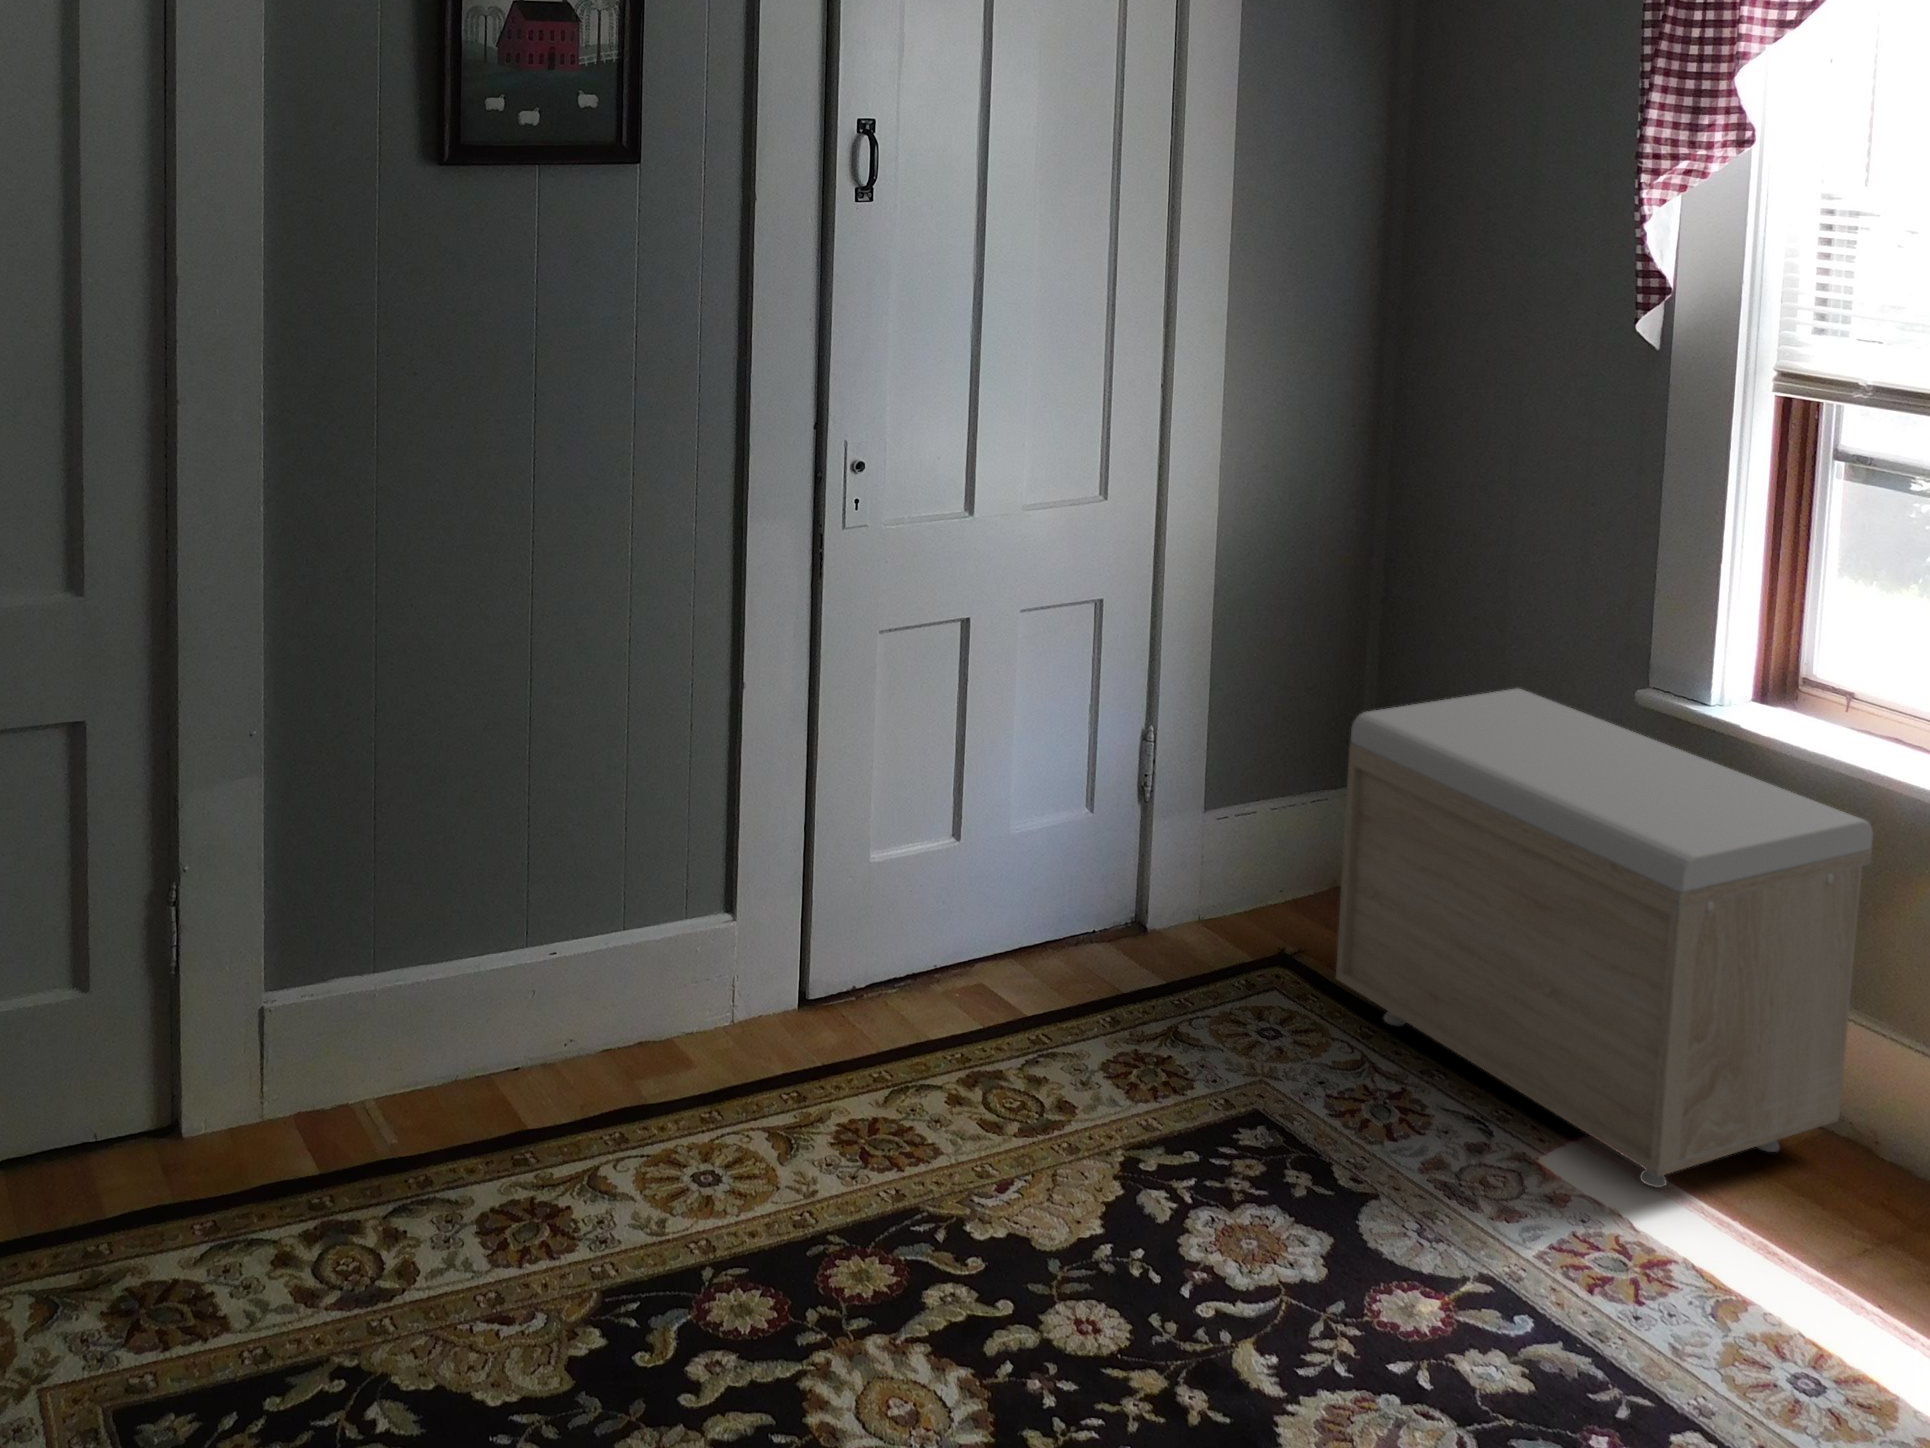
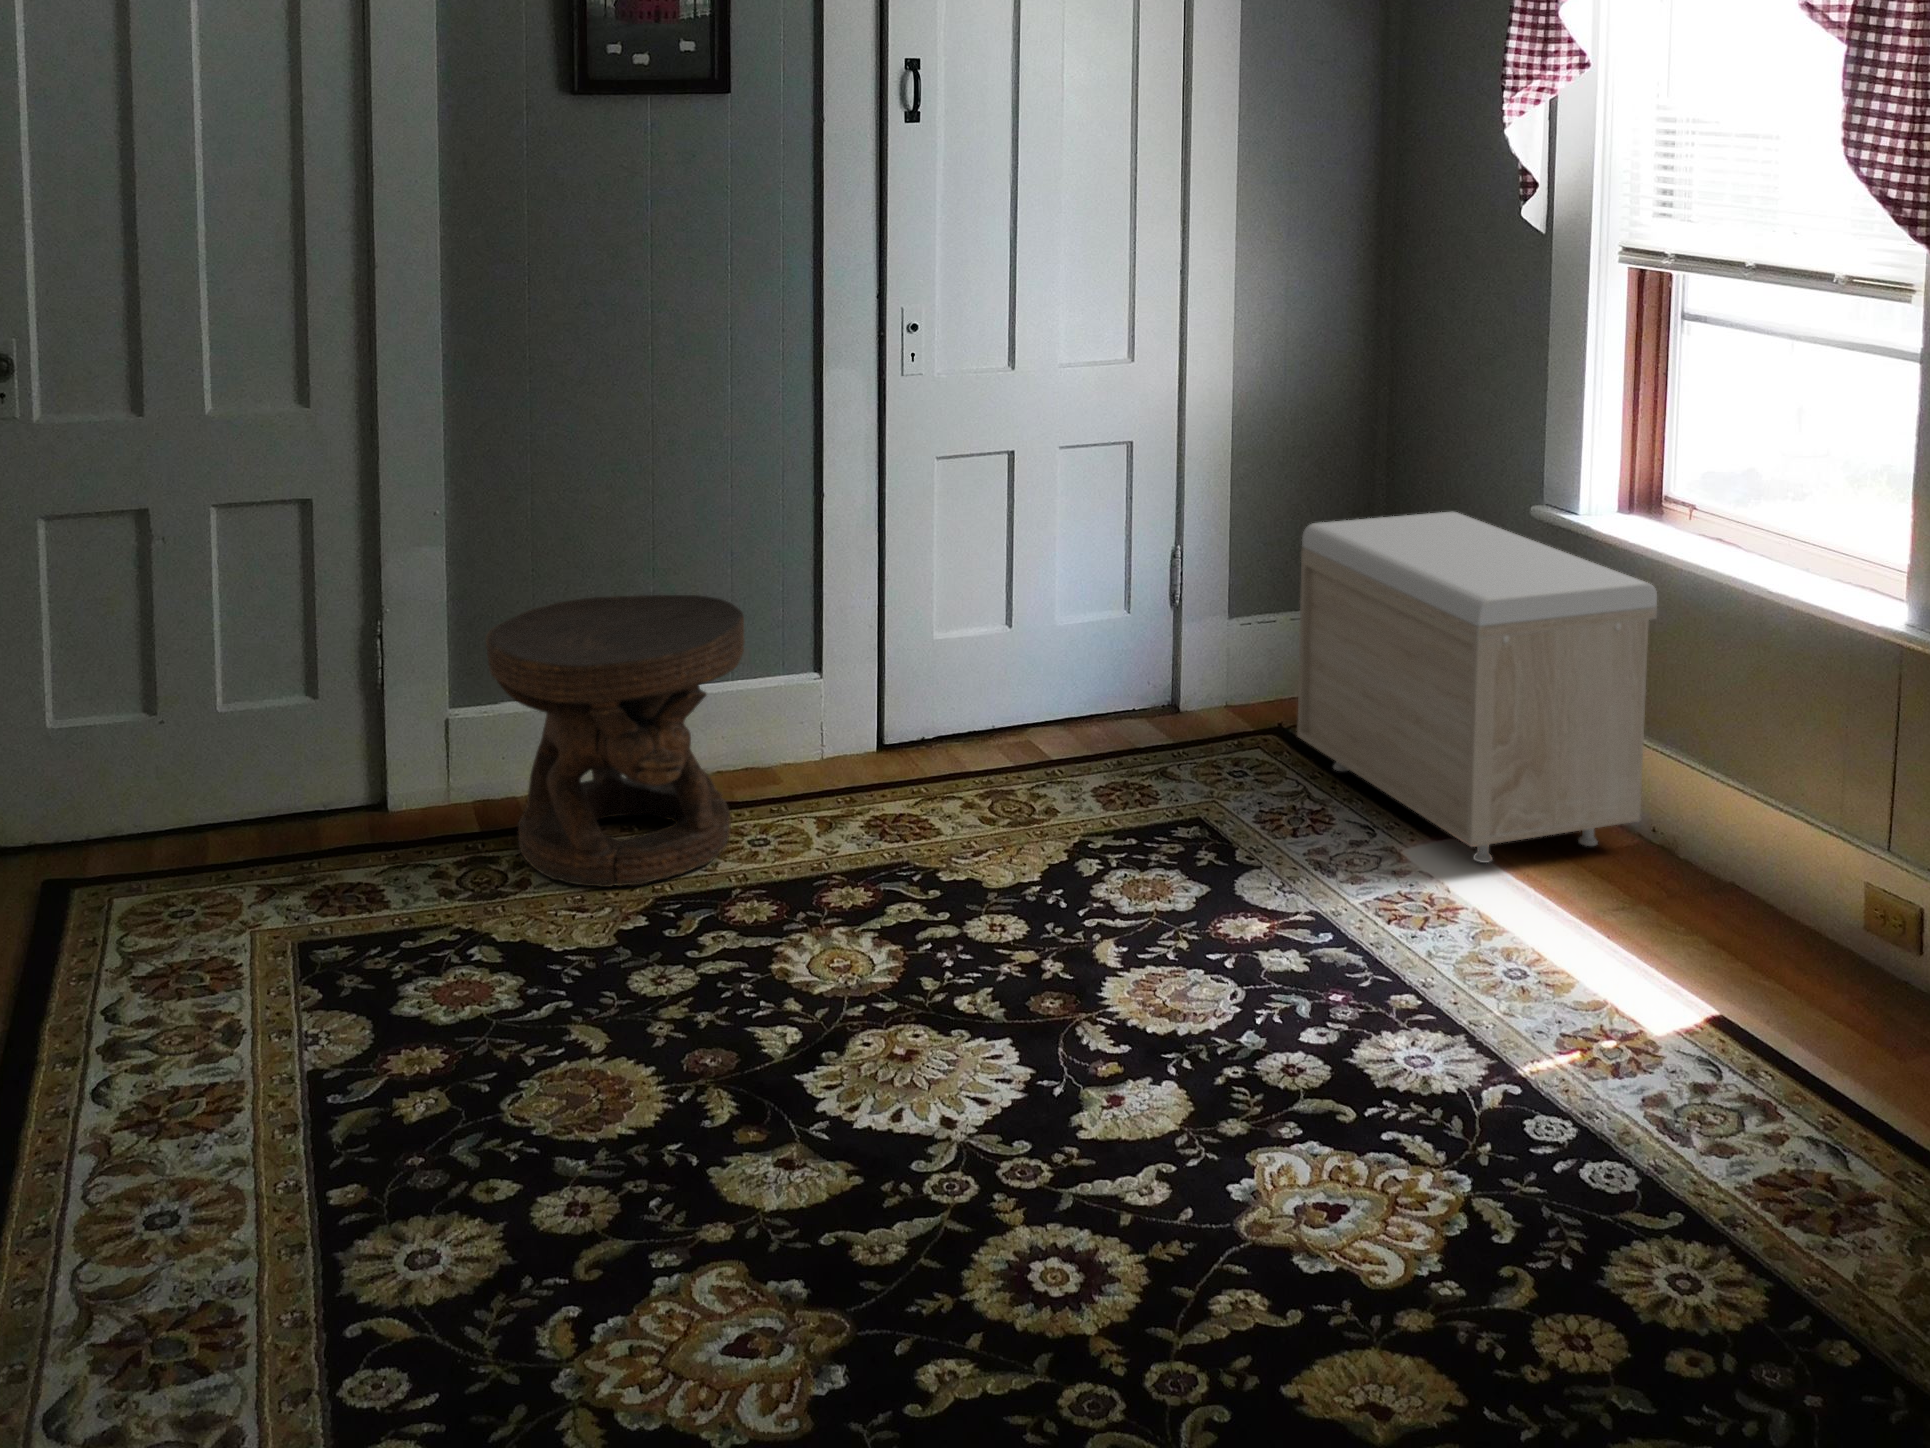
side table: none [342,829,691,1273] -> present [486,595,744,887]

